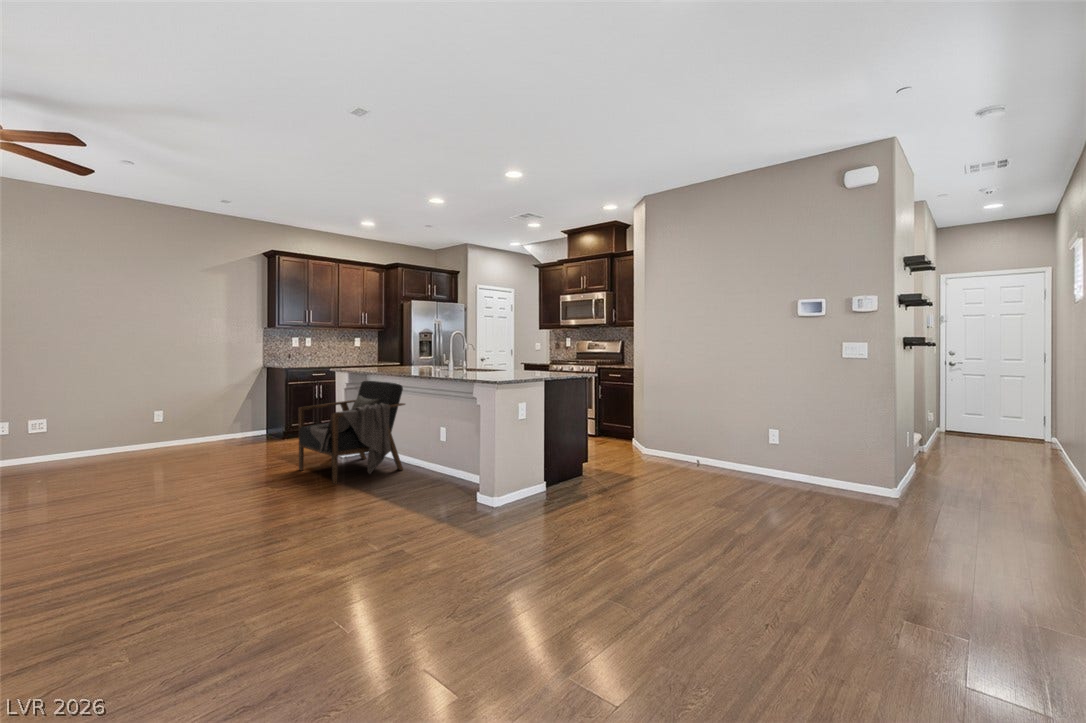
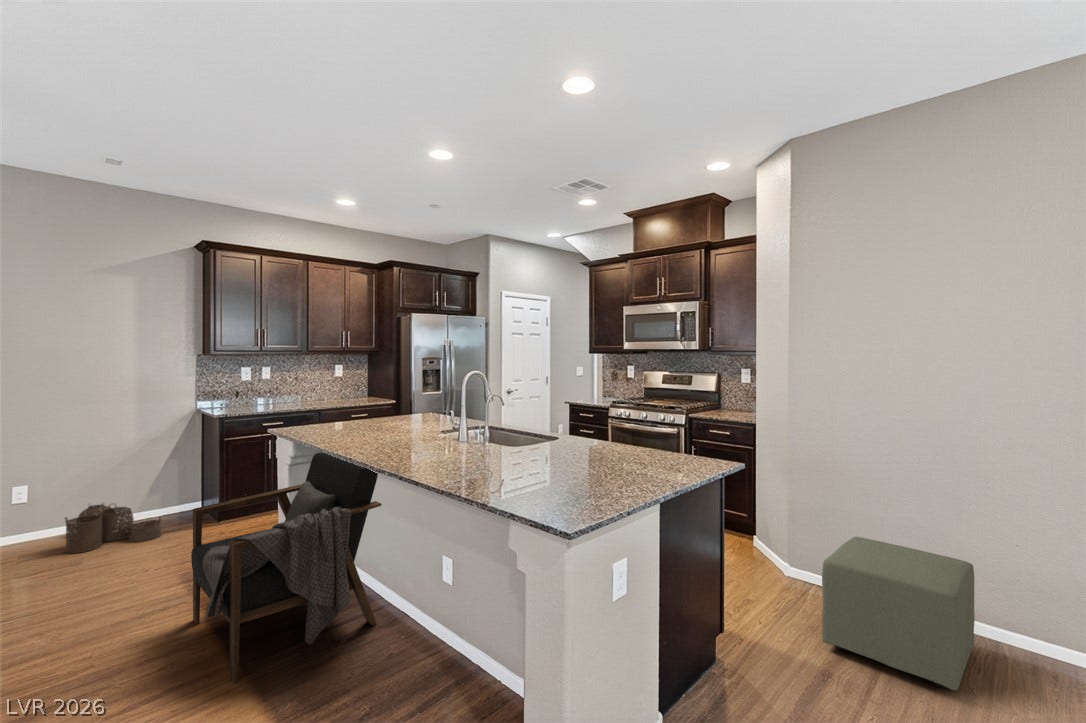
ottoman: none [640,422,717,481] -> present [822,537,975,690]
woven basket: none [194,424,251,450] -> present [65,504,161,553]

